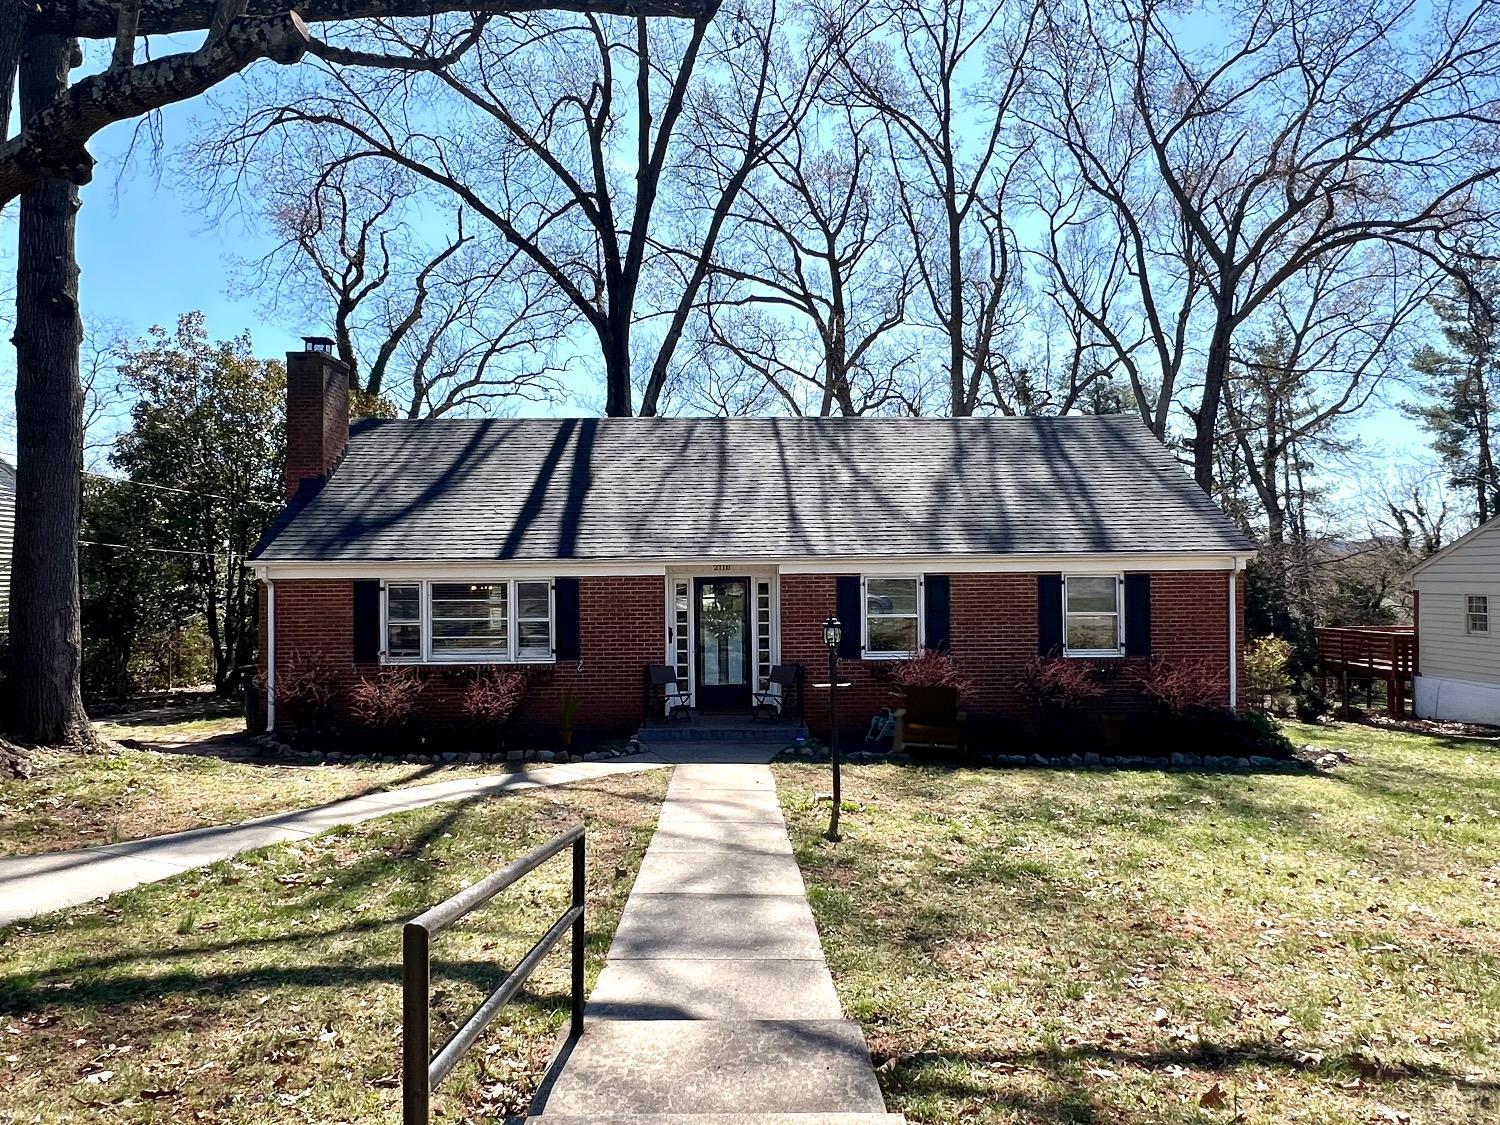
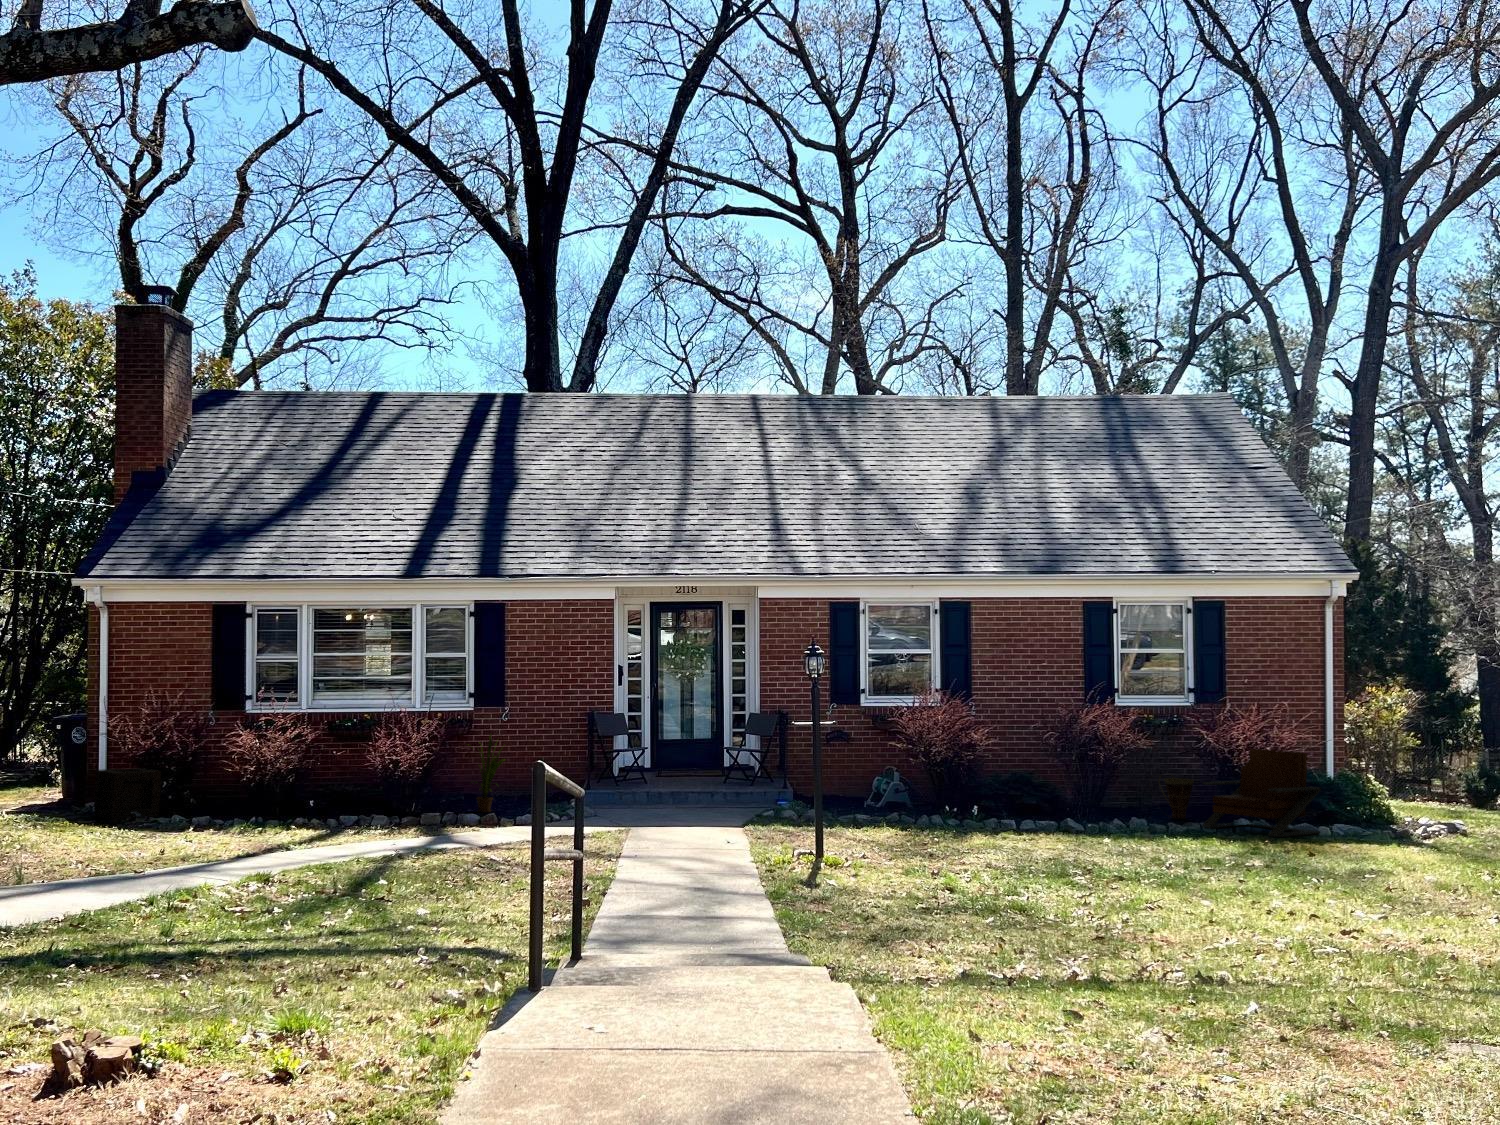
lounge chair: present [892,685,967,757] -> present [1202,749,1322,837]
wooden crate: none [256,710,309,754] -> present [94,768,161,819]

